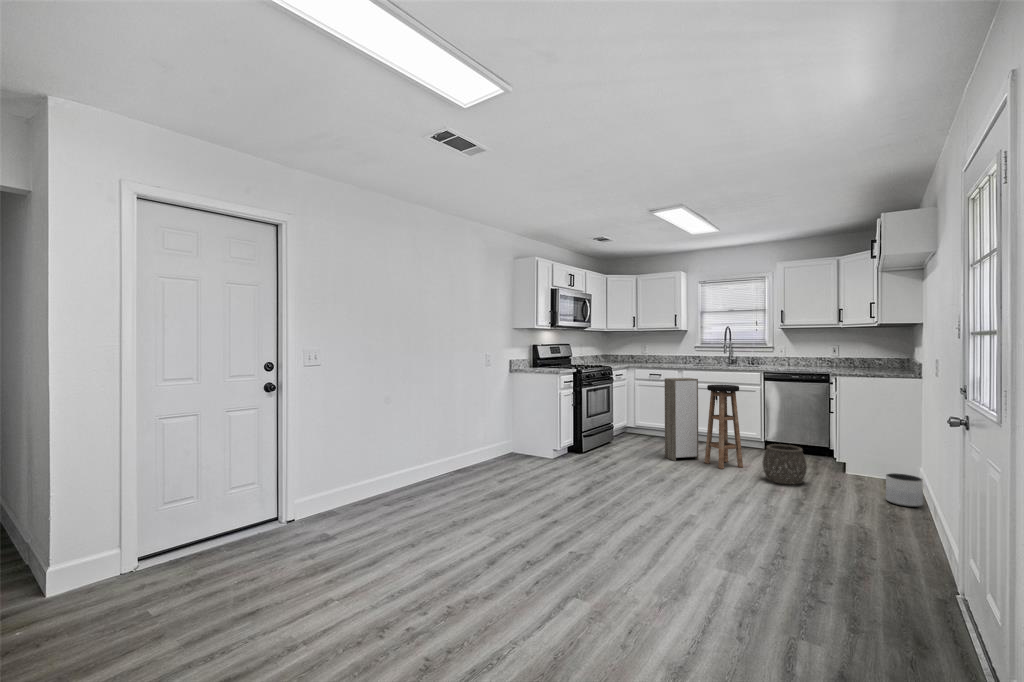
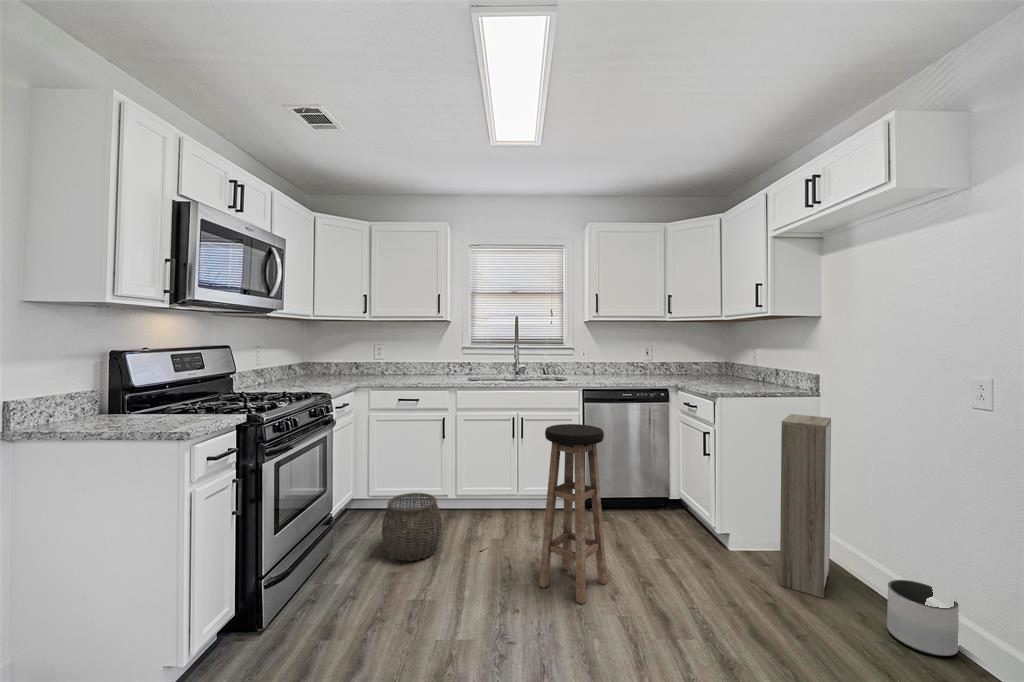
storage cabinet: present [665,378,698,461] -> present [780,414,831,598]
woven basket: present [763,444,807,485] -> present [381,493,442,561]

